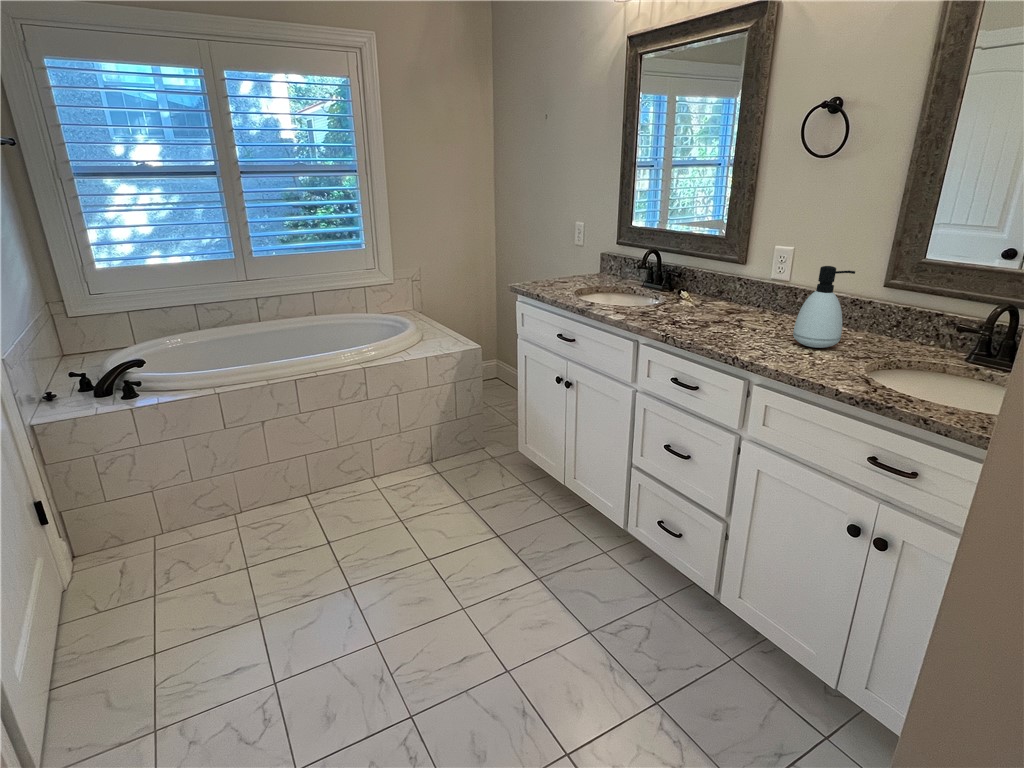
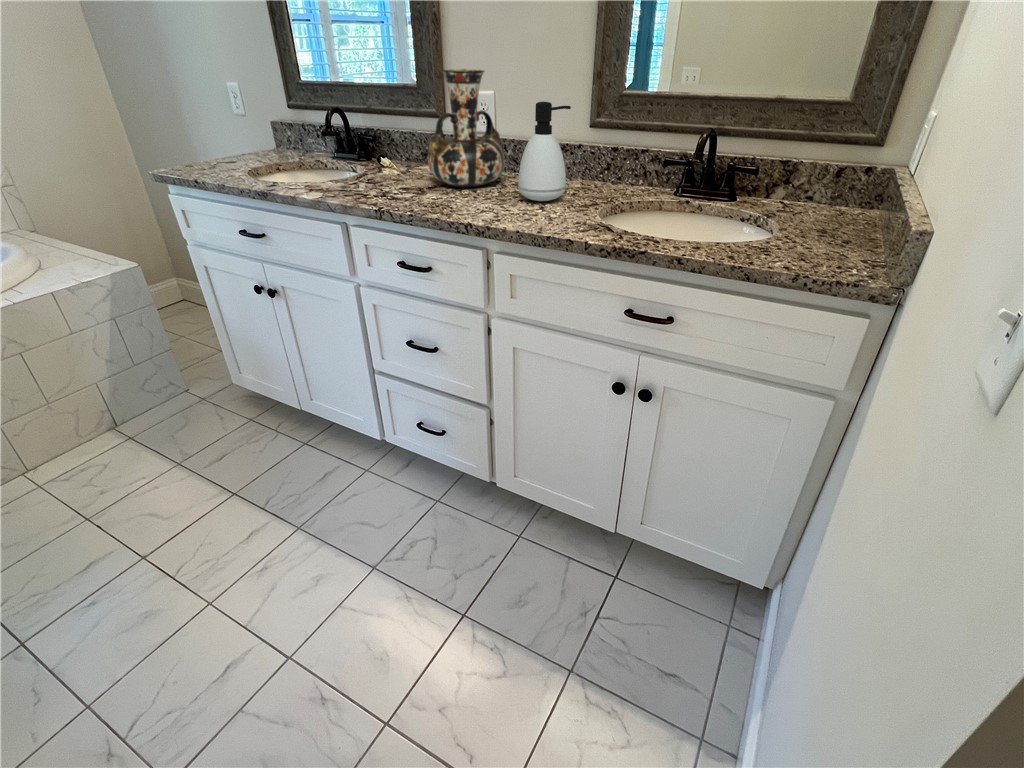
decorative vase: none [718,231,790,326] -> present [428,69,505,187]

